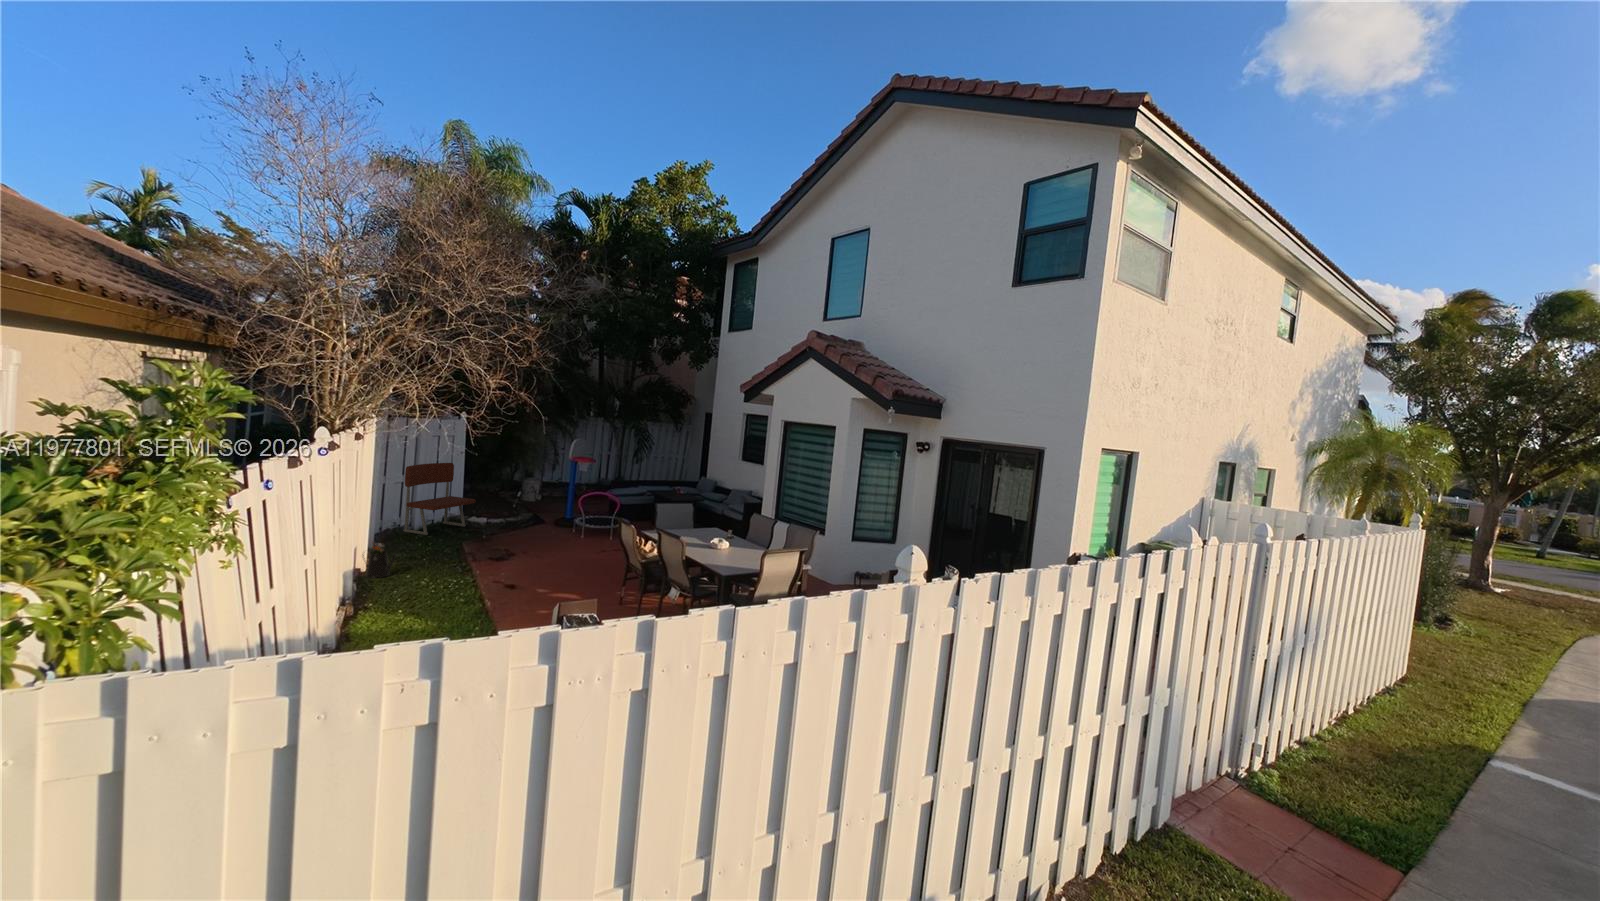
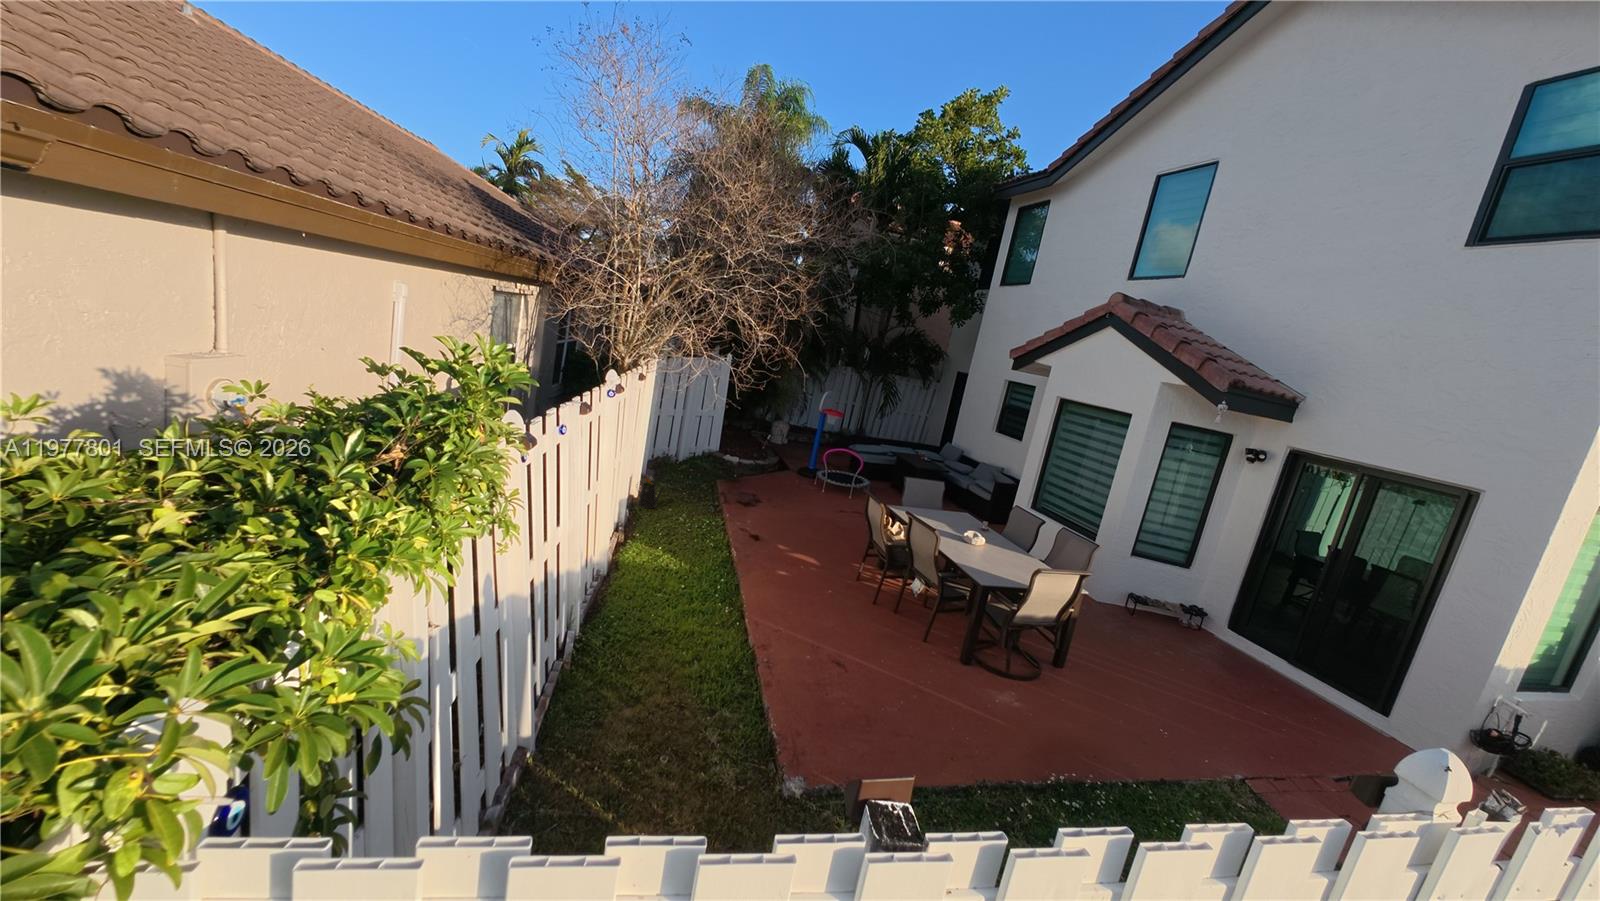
bench: present [403,463,476,535] -> none [672,401,733,468]

